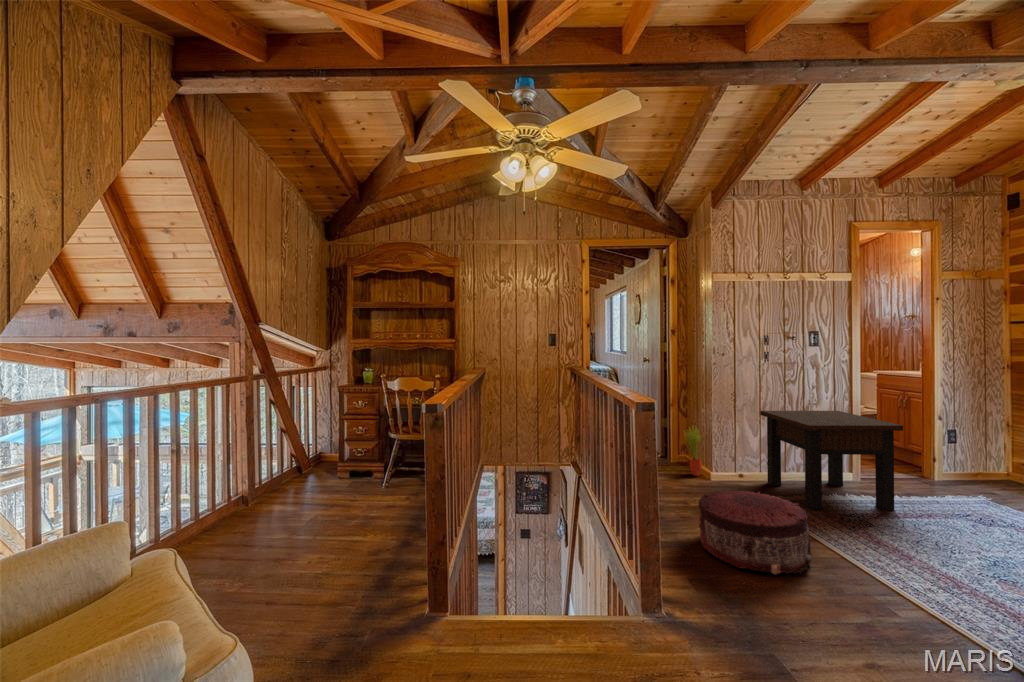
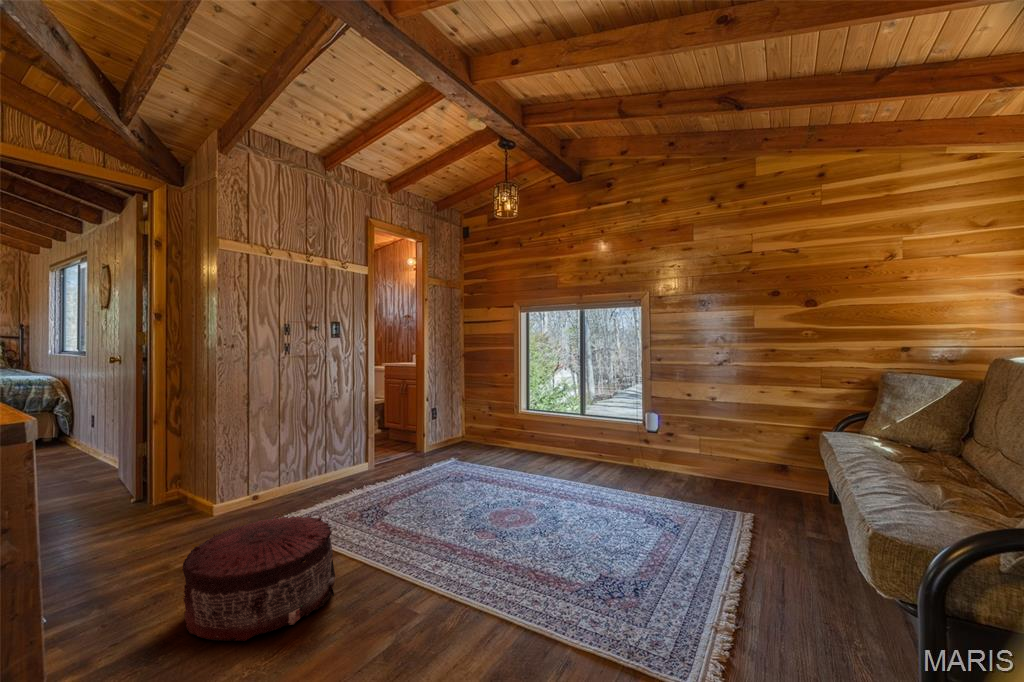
side table: present [760,411,903,510] -> none [279,403,409,514]
potted plant: present [685,427,702,476] -> none [172,444,200,515]

